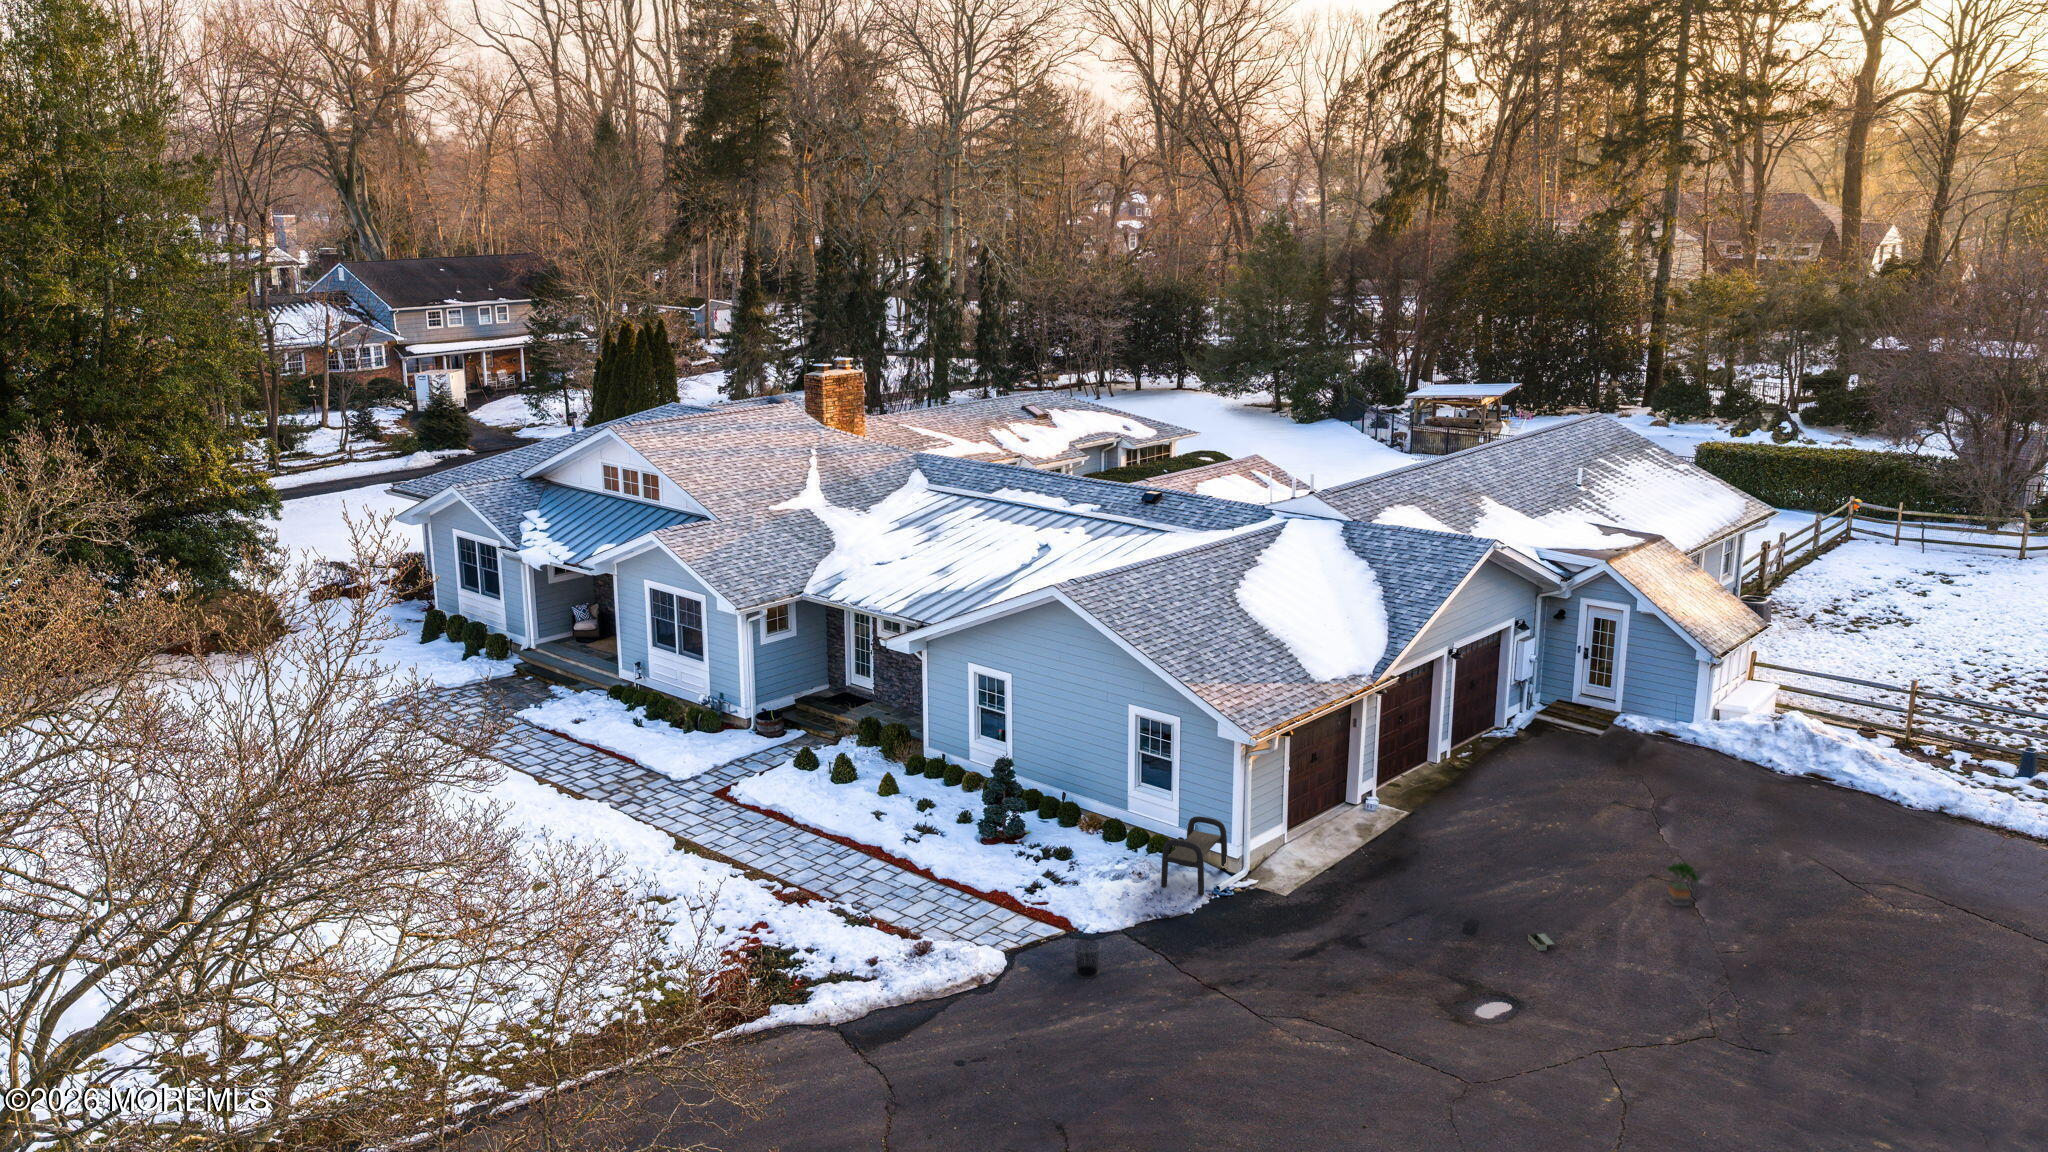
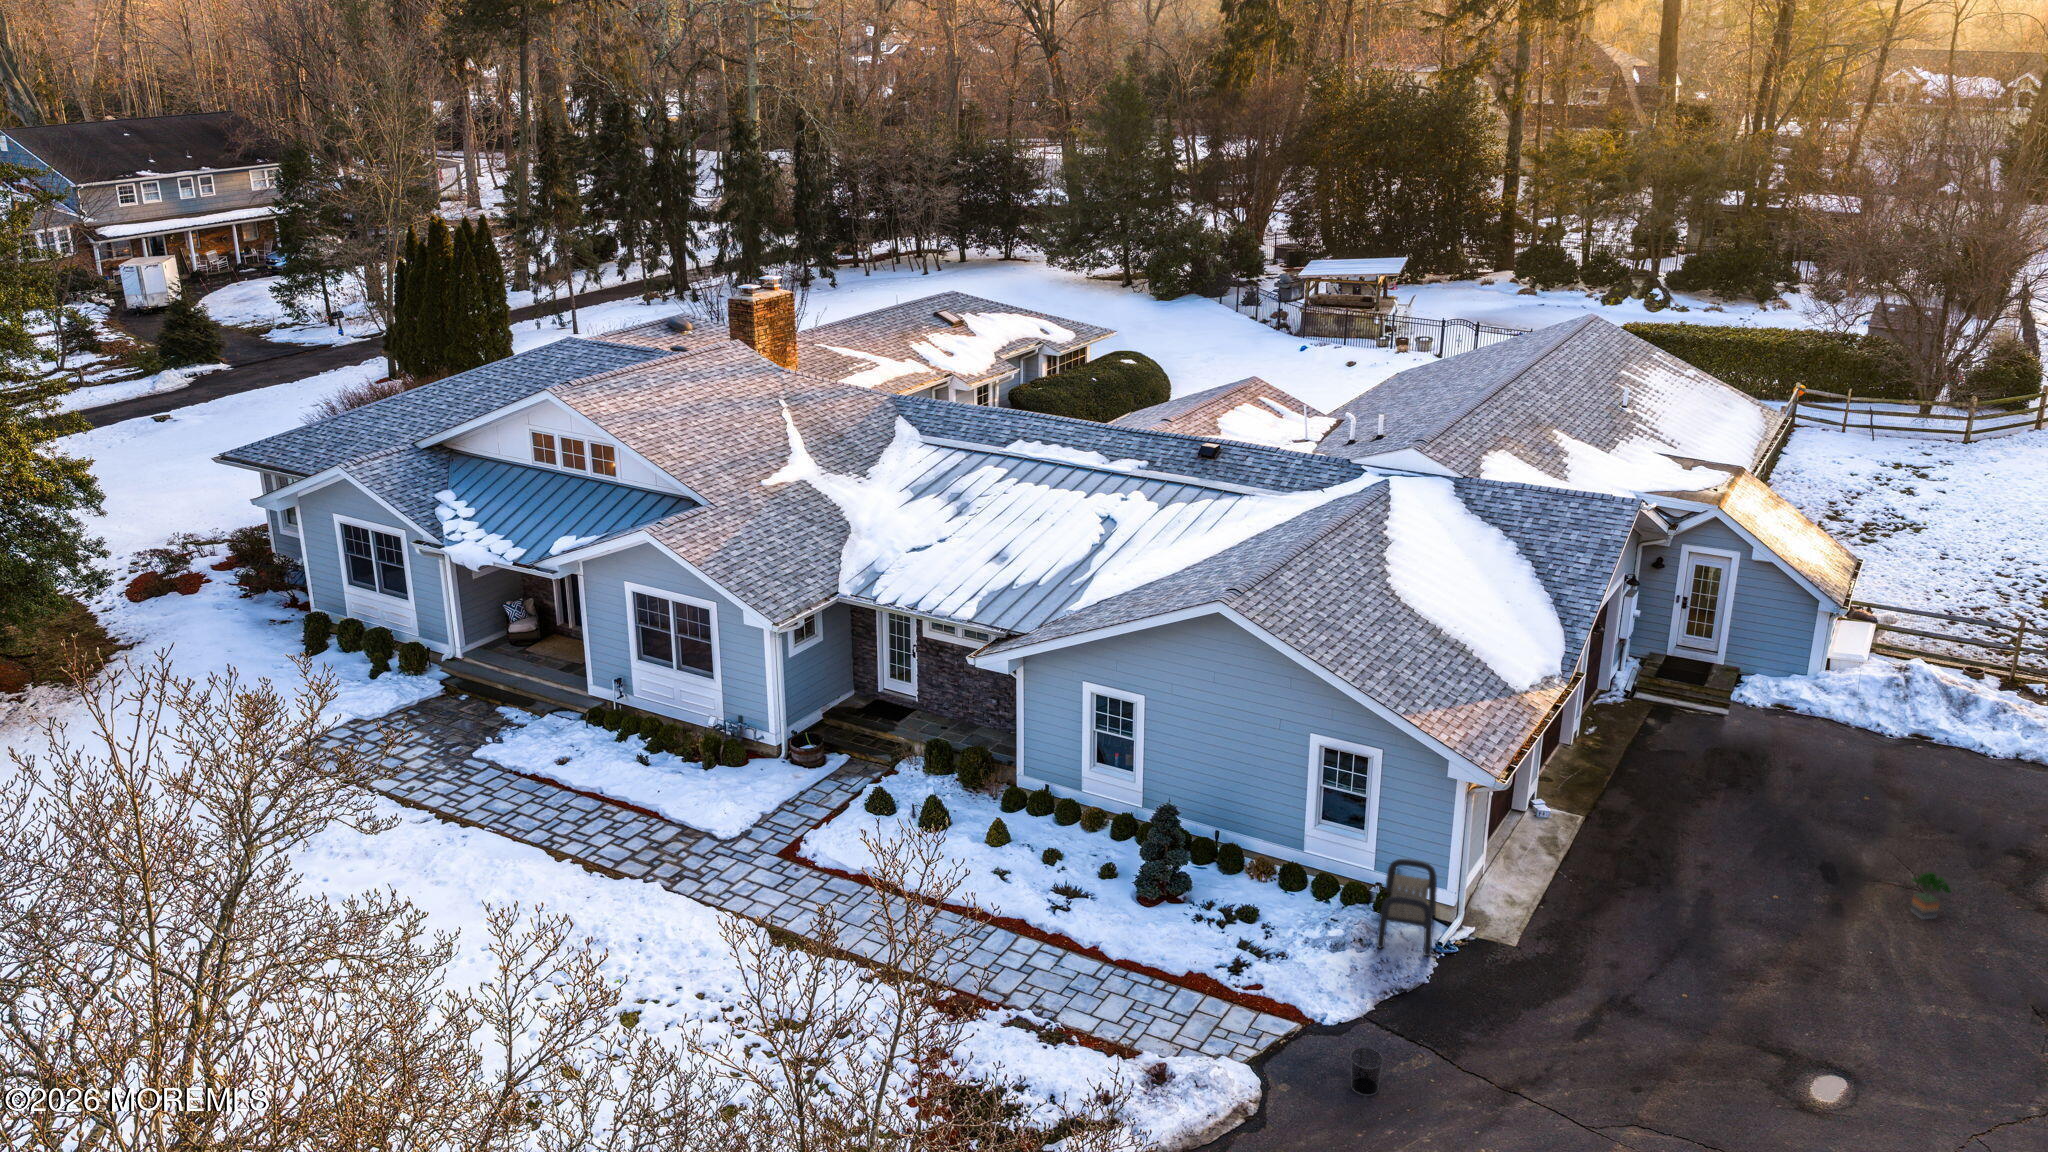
toolbox: present [1528,933,1555,951] -> none [1806,974,1843,998]

